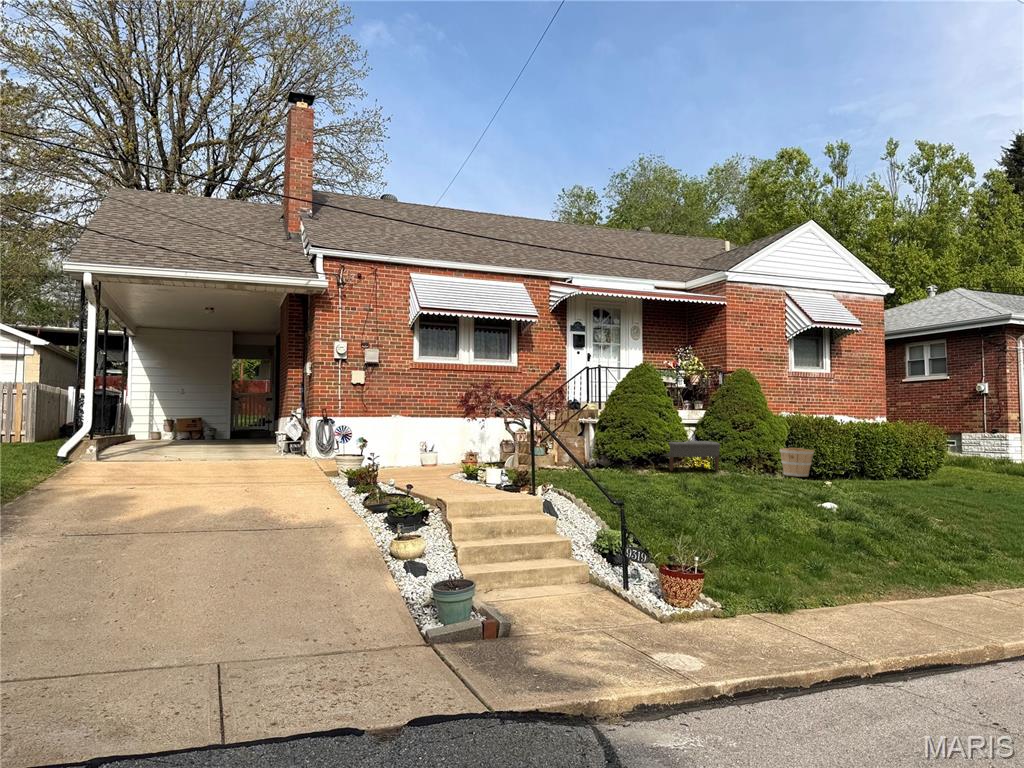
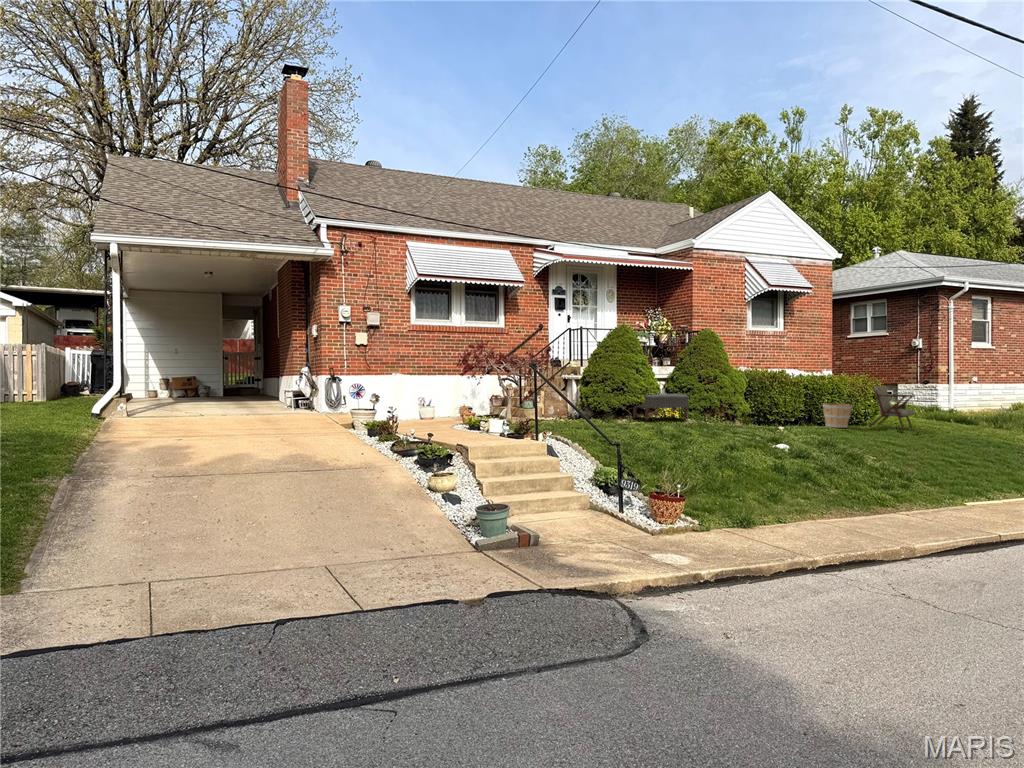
lounge chair: none [930,434,985,486] -> present [869,386,915,430]
wooden bucket: present [779,448,814,477] -> present [823,403,852,428]

